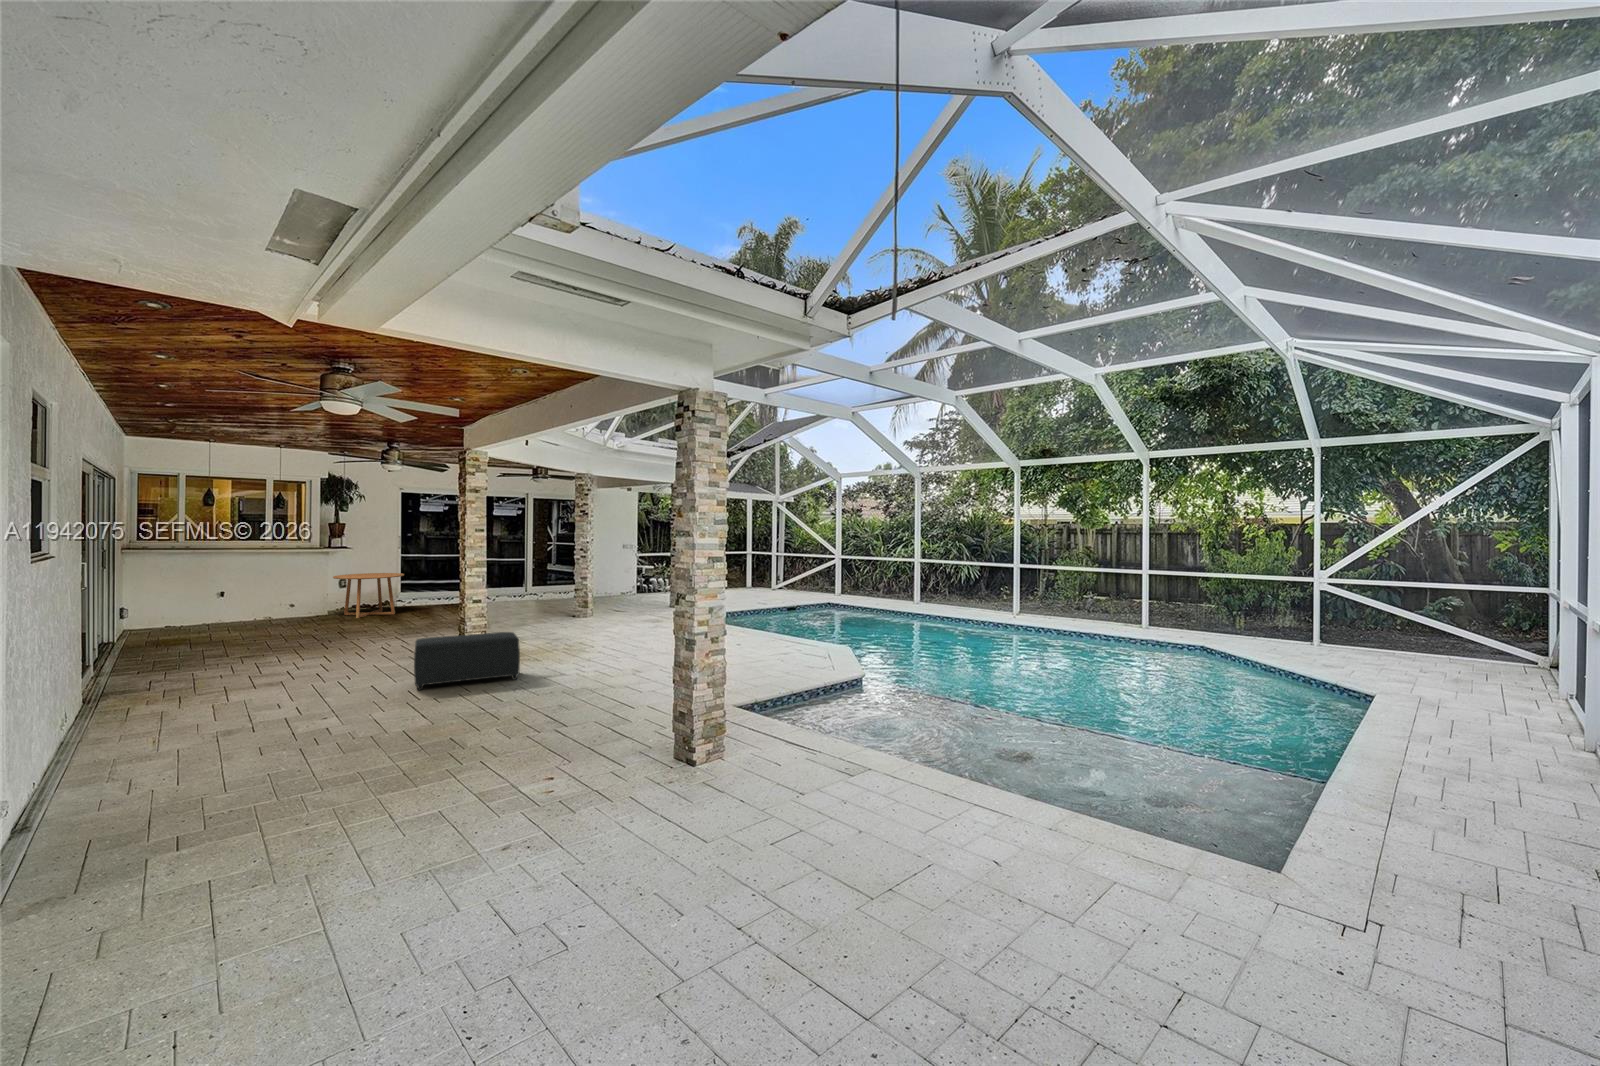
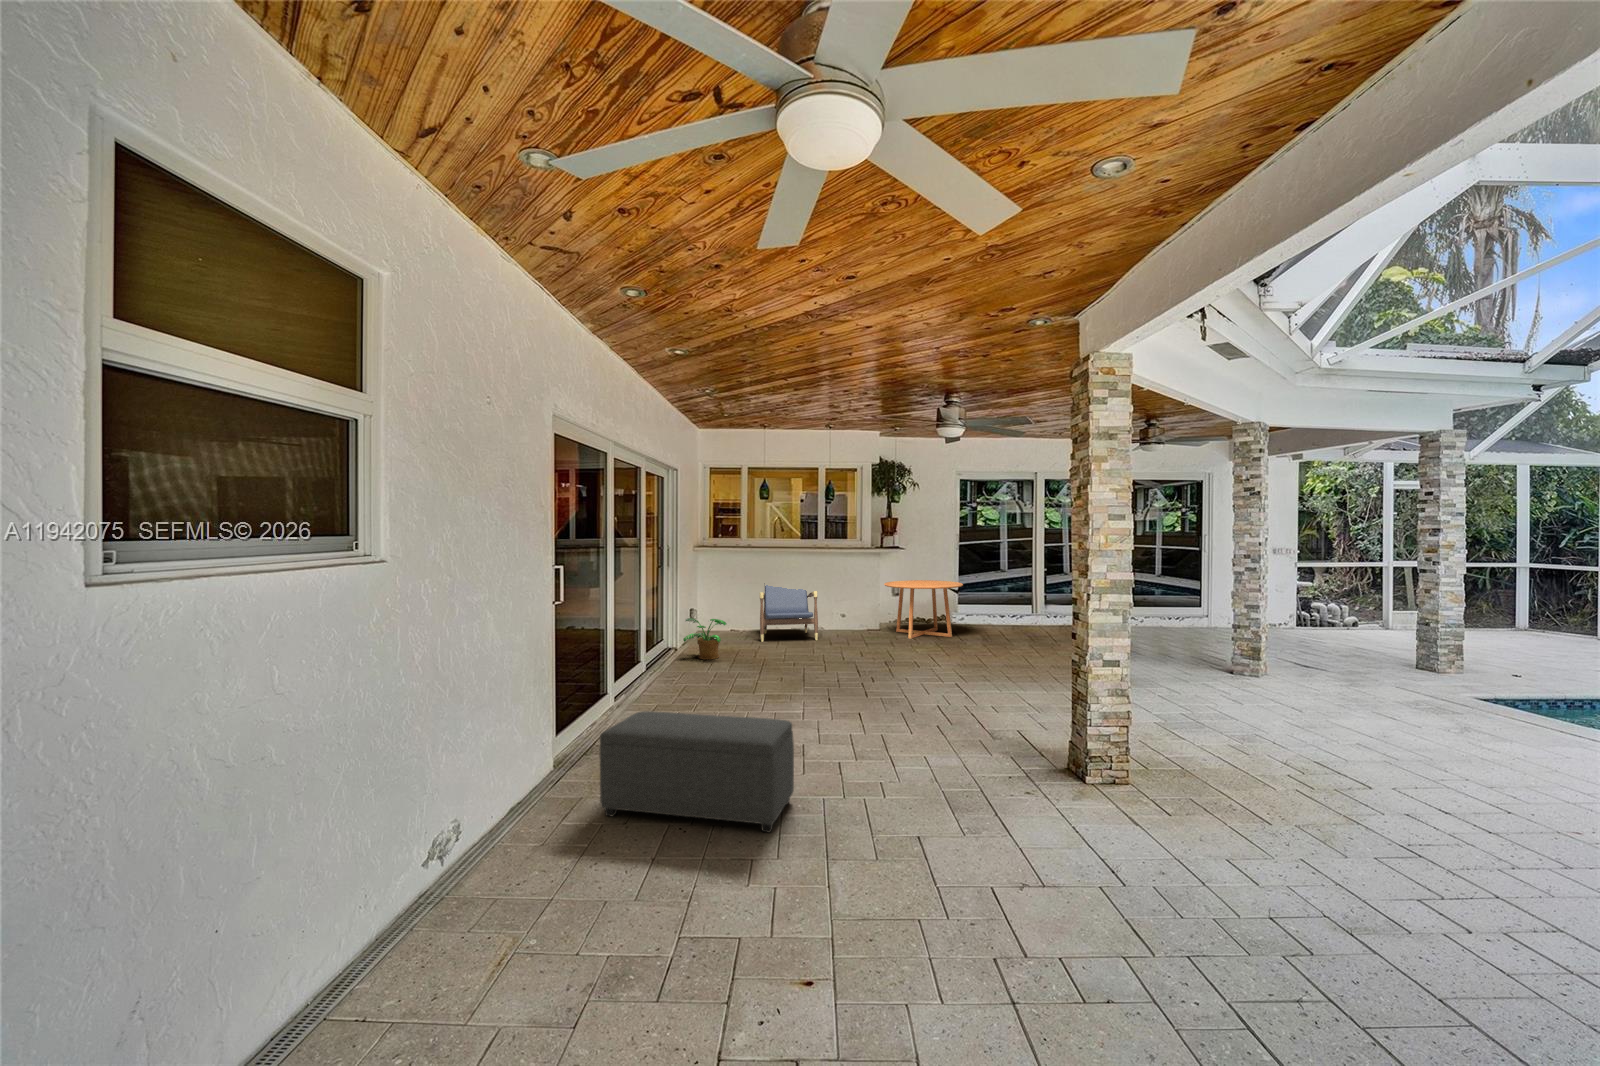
lounge chair: none [201,570,266,632] -> present [760,583,818,642]
potted plant: none [120,611,176,647] -> present [683,618,726,660]
ottoman: present [414,632,520,690] -> present [600,711,794,833]

